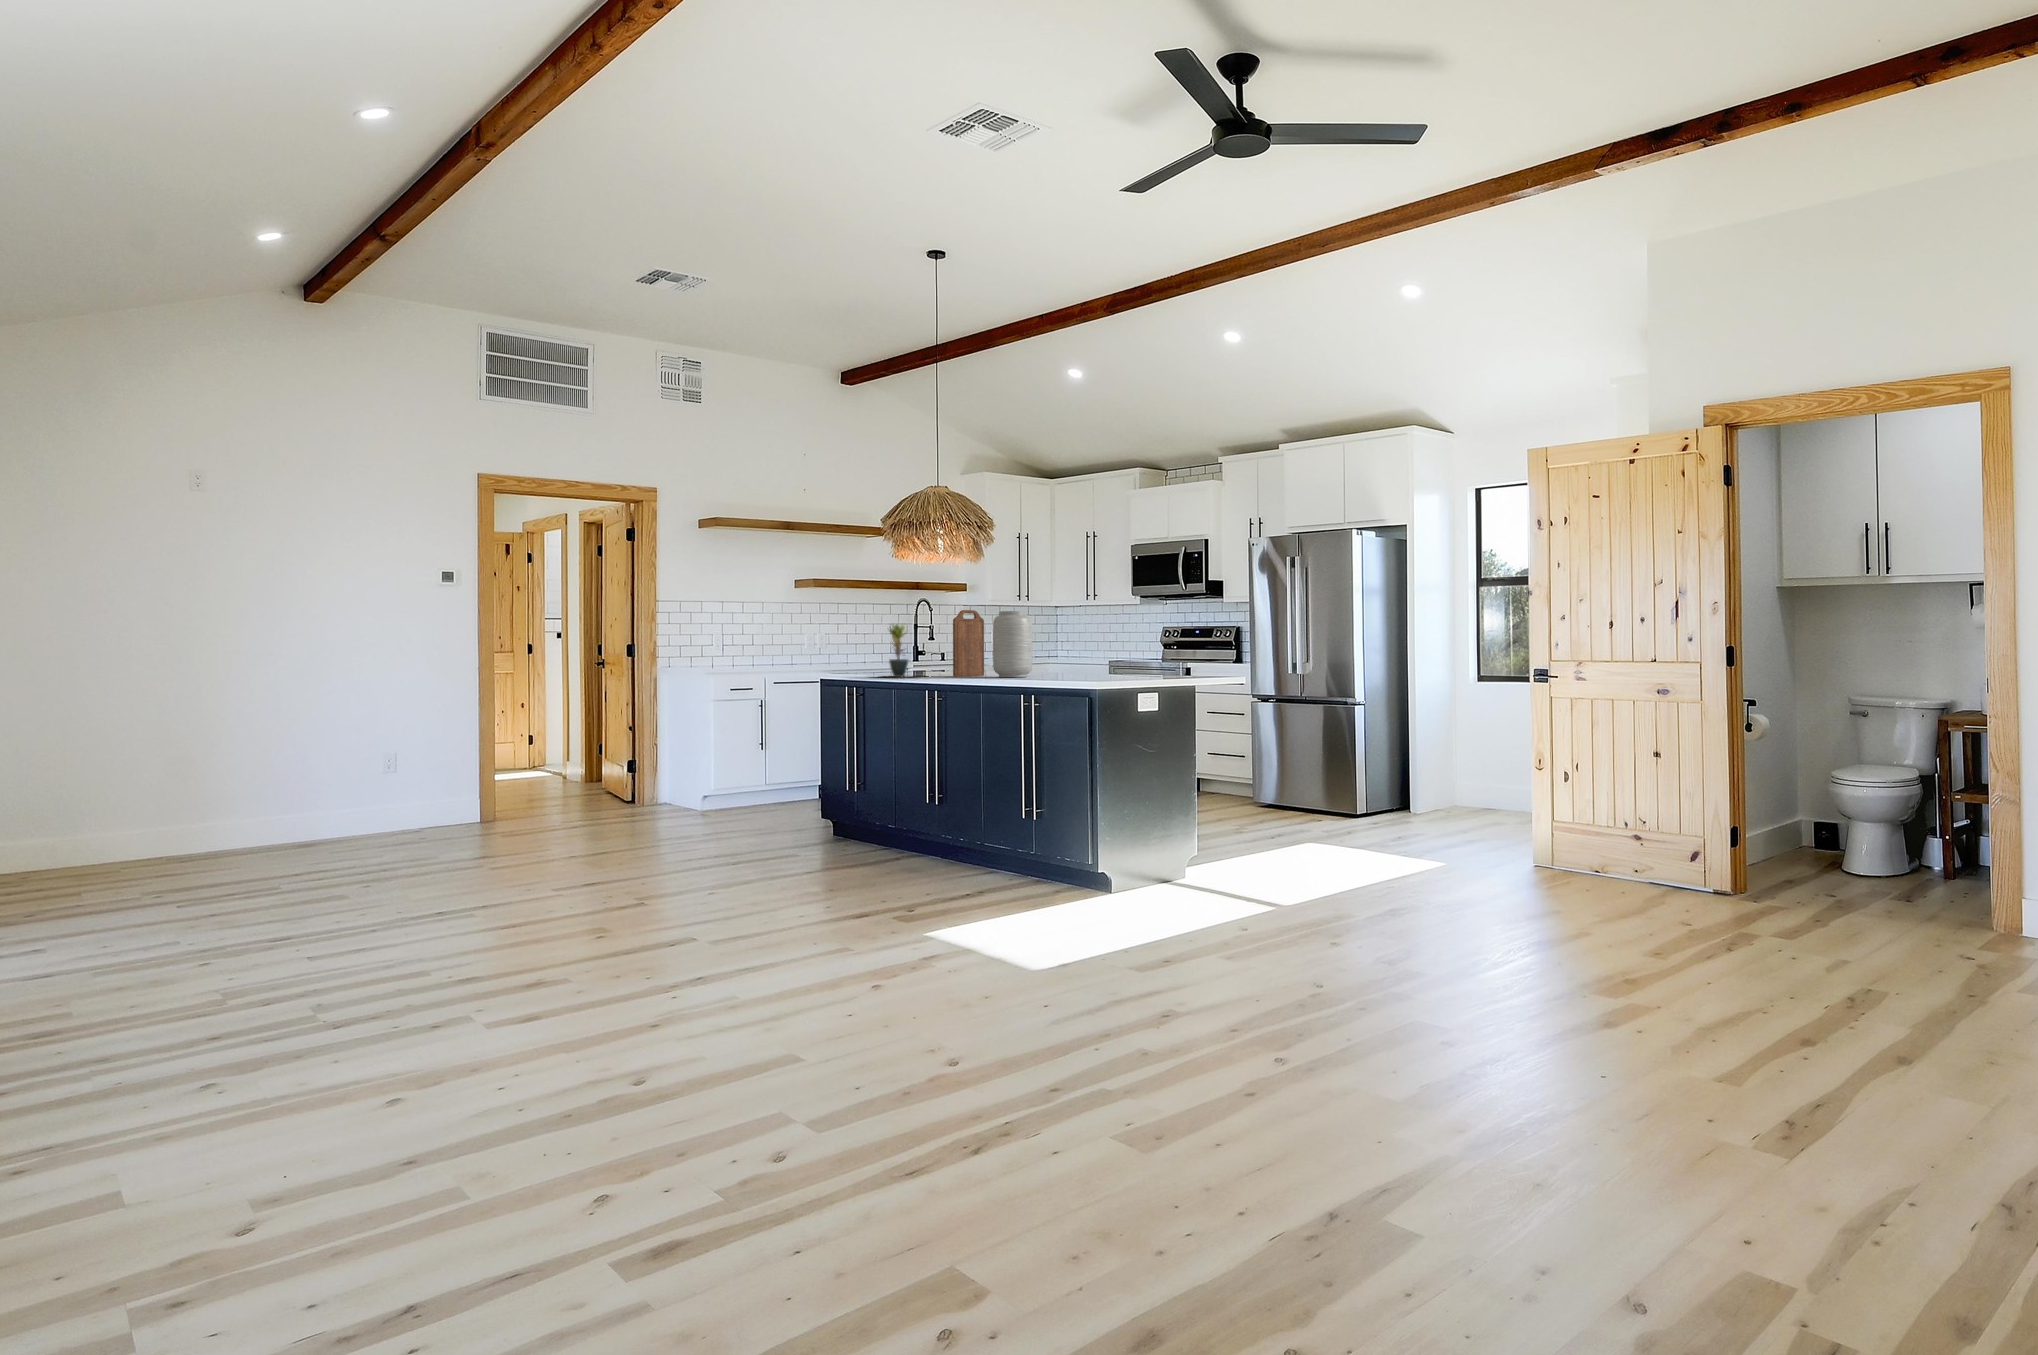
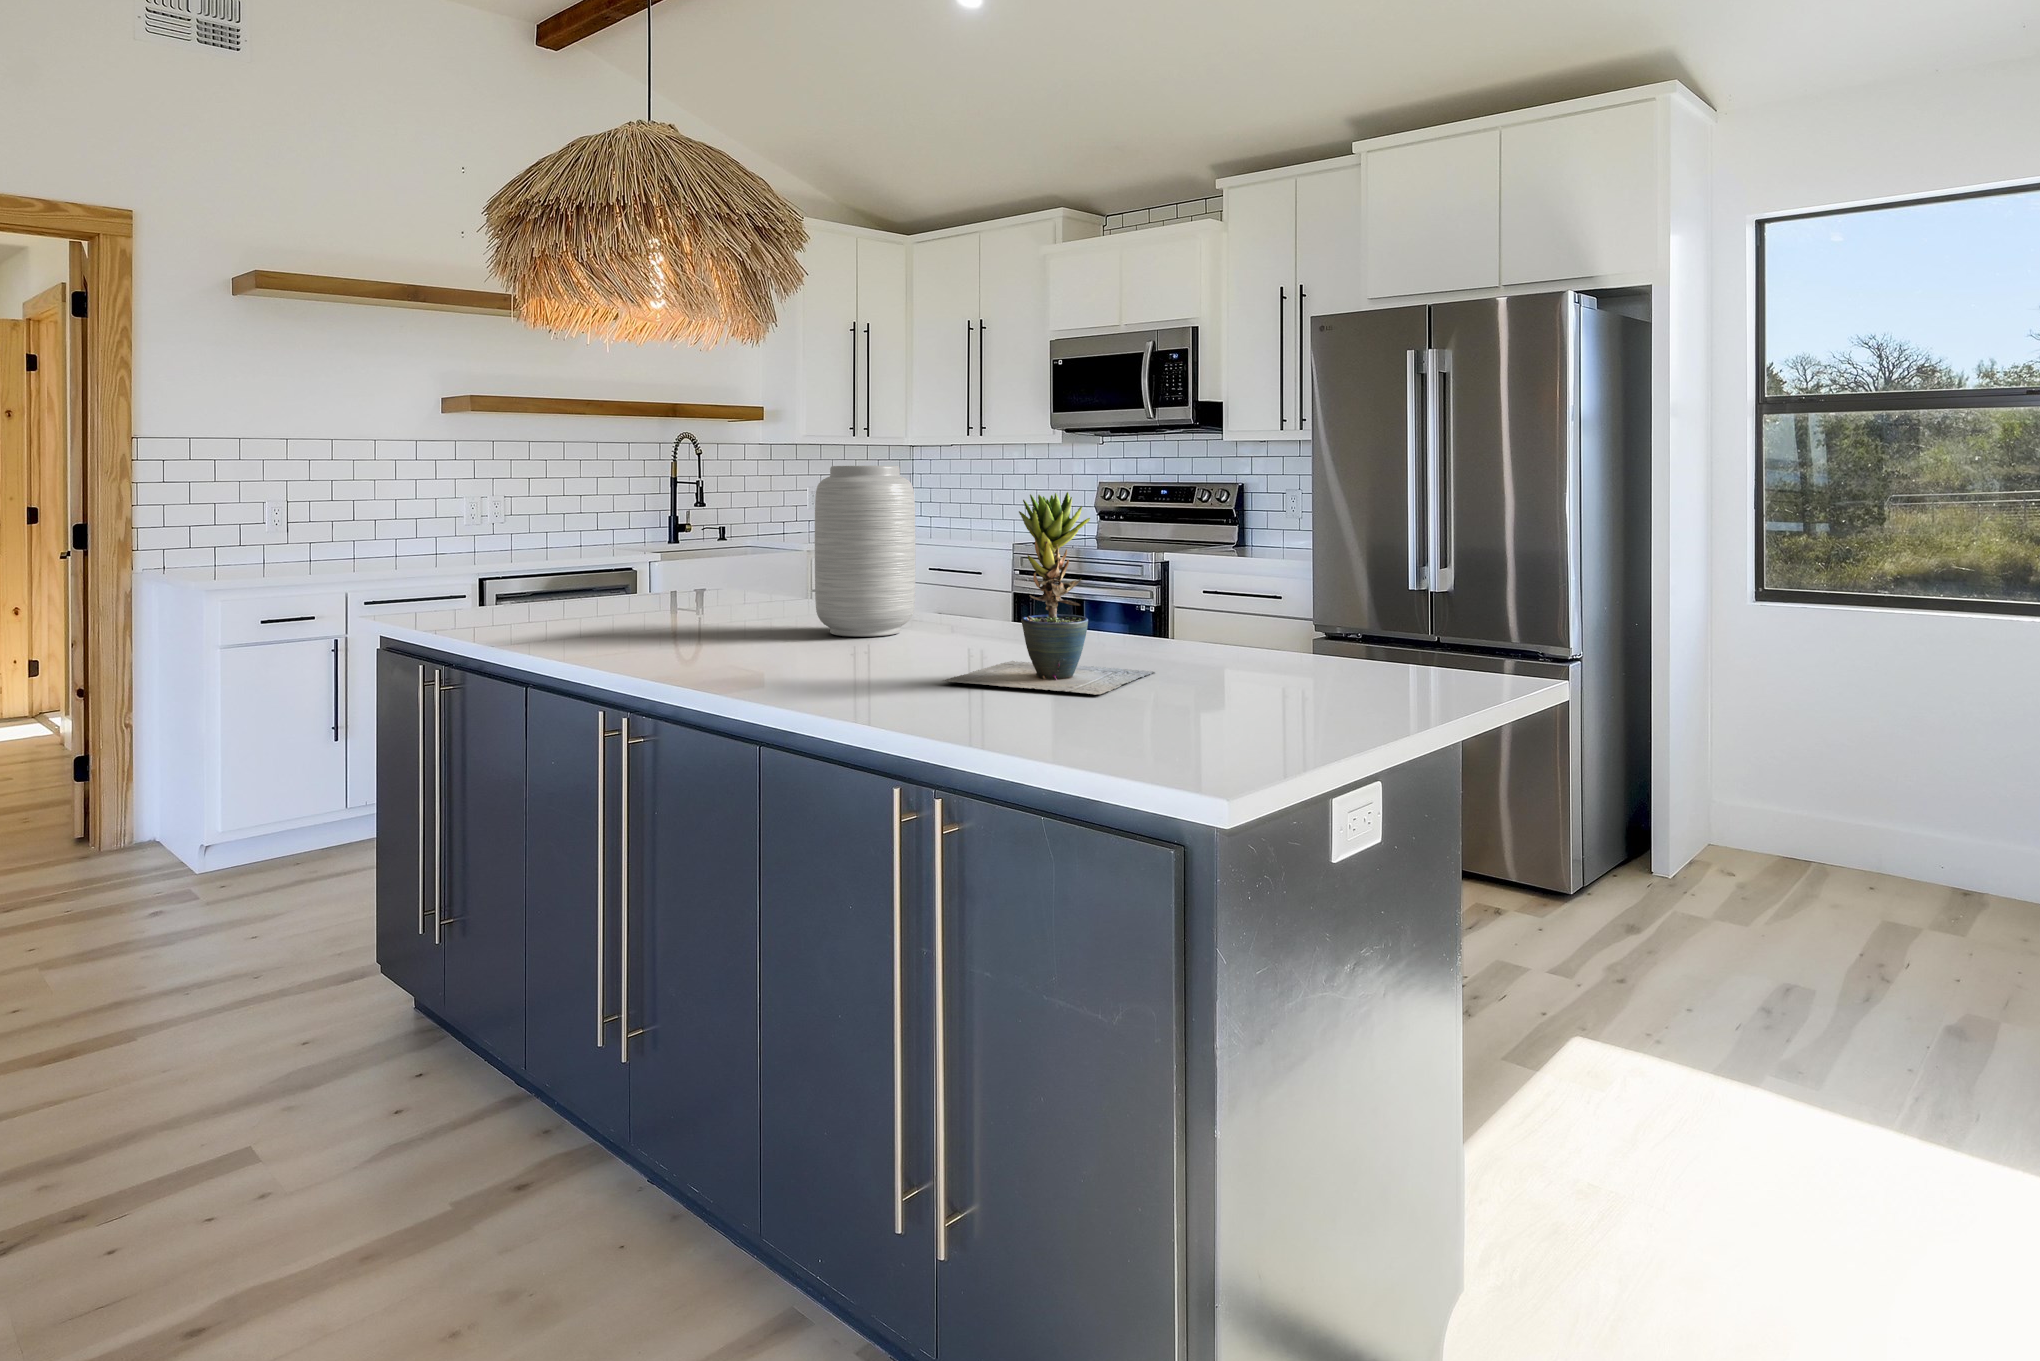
cutting board: present [953,610,984,676] -> none [714,461,792,625]
potted plant: present [889,624,908,677] -> present [943,492,1154,695]

